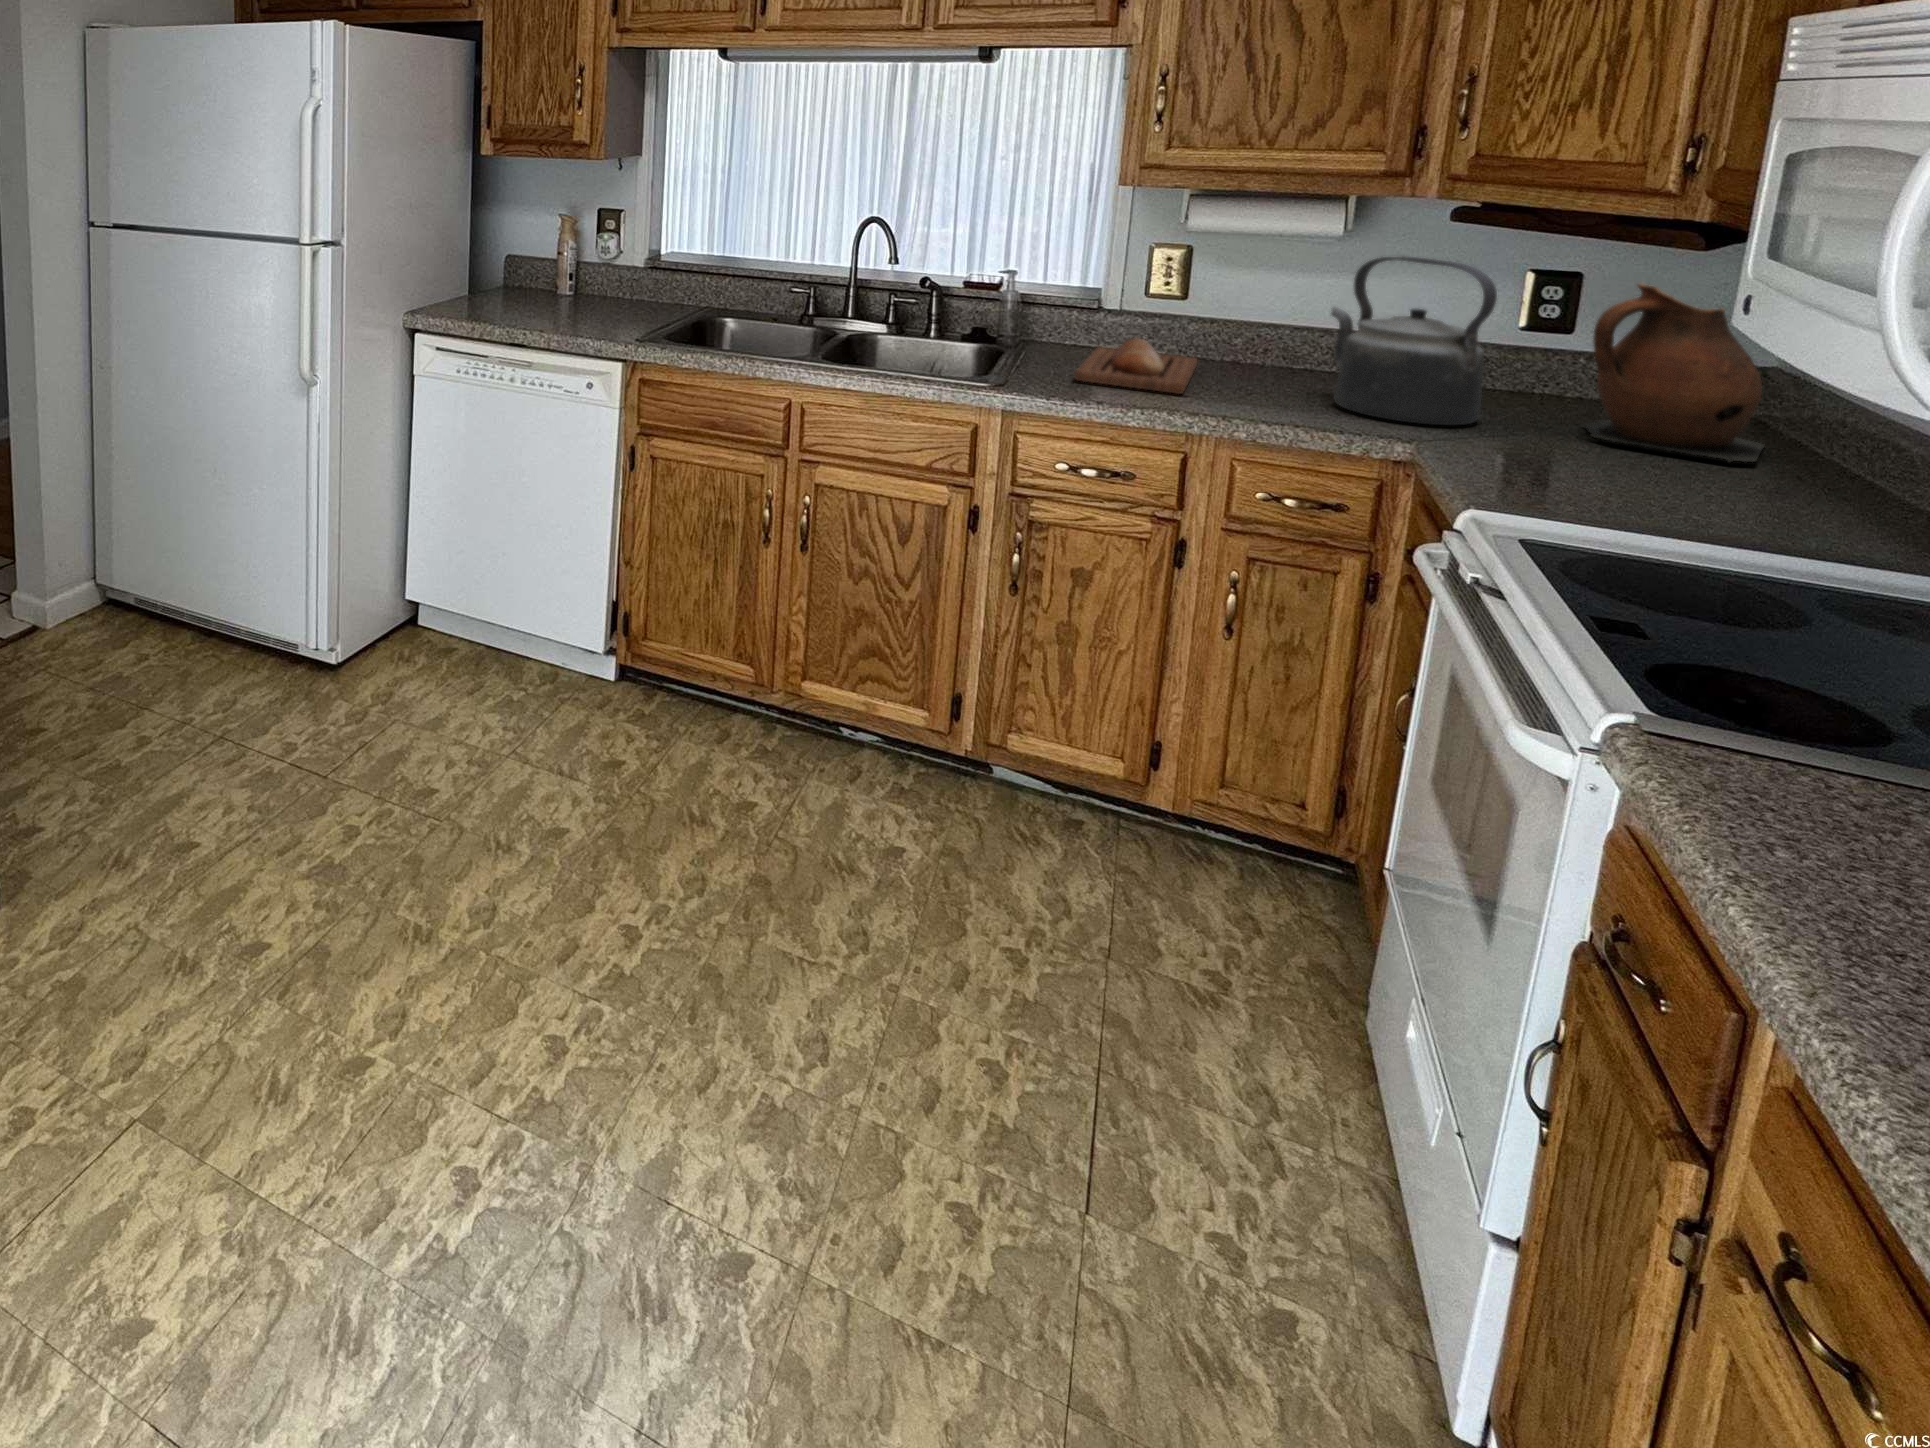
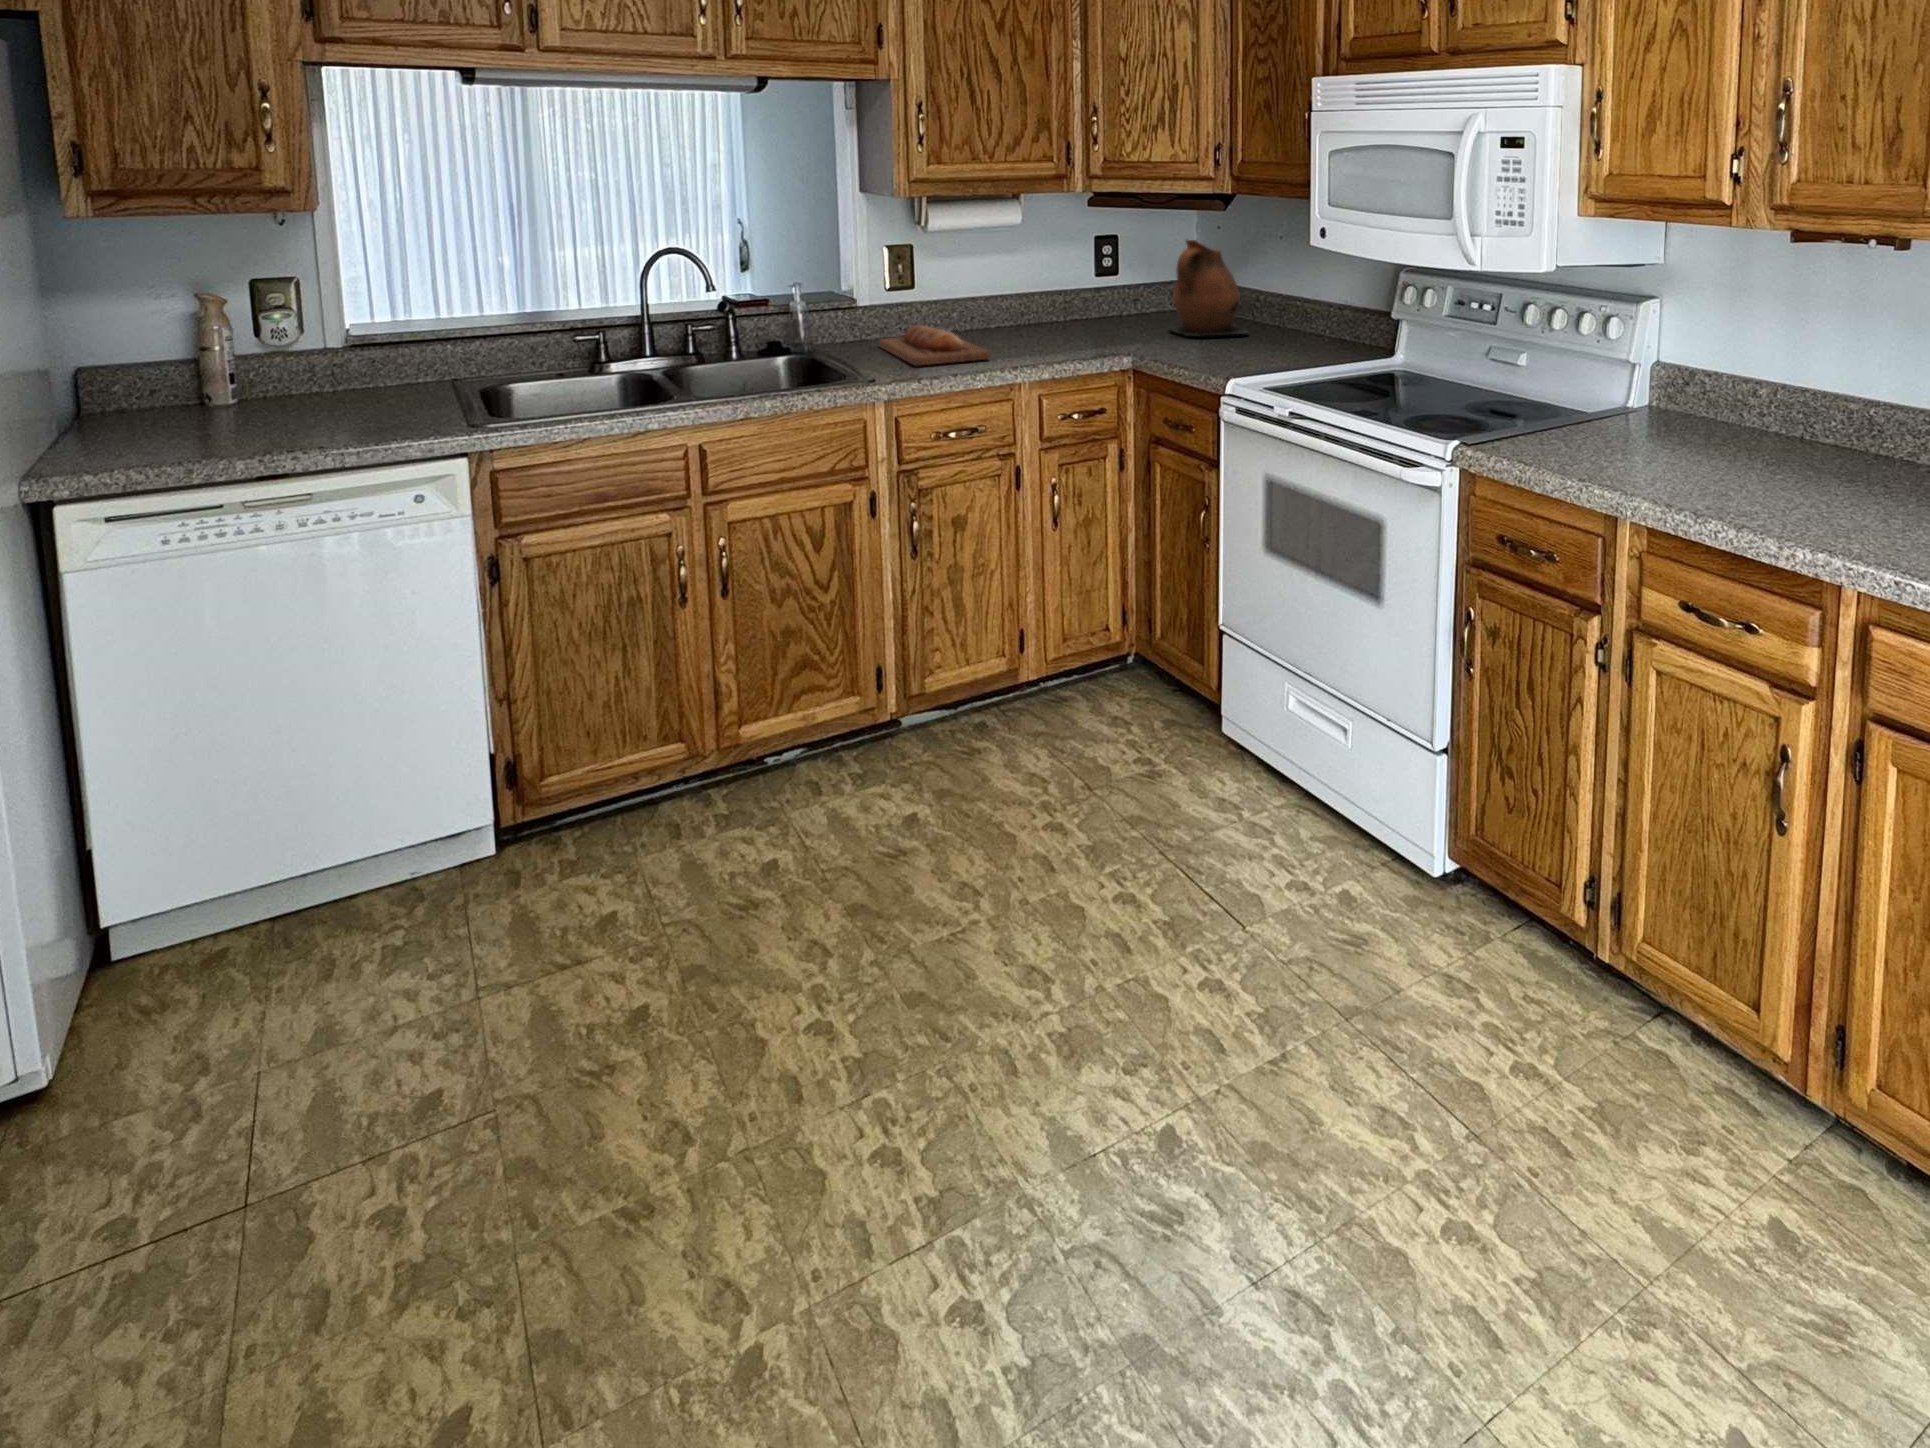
kettle: present [1331,256,1497,425] -> none [1040,236,1140,348]

